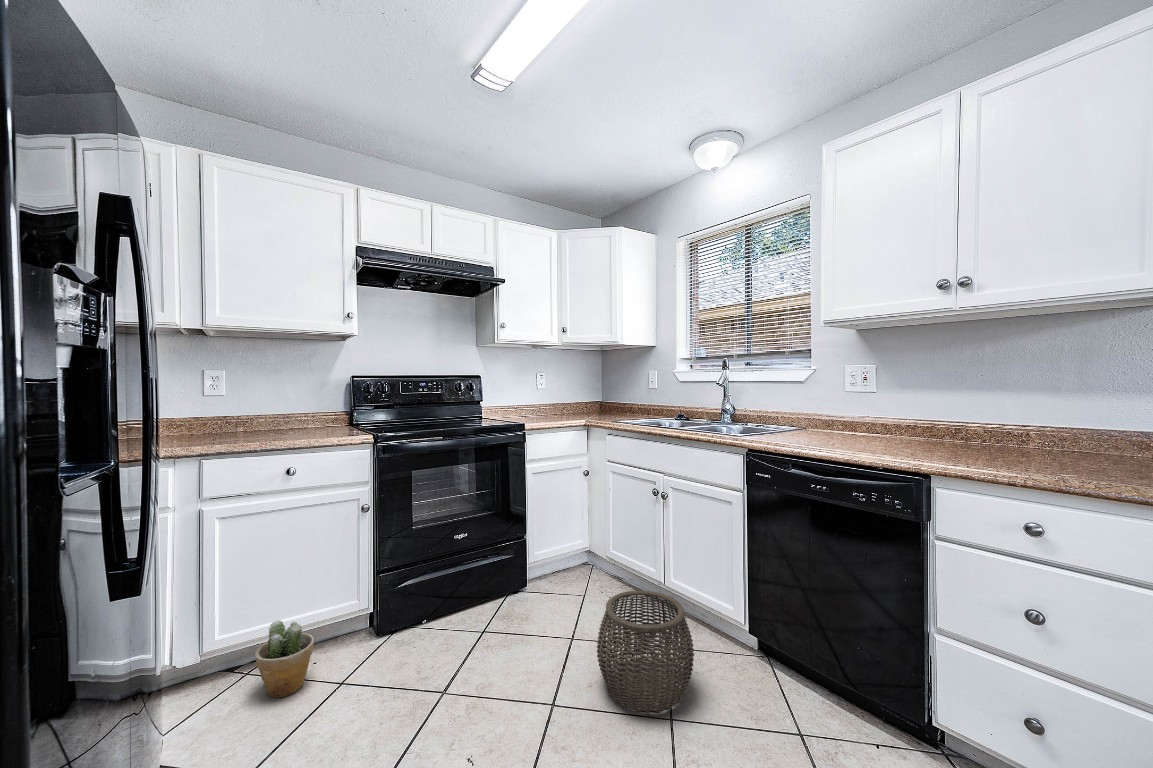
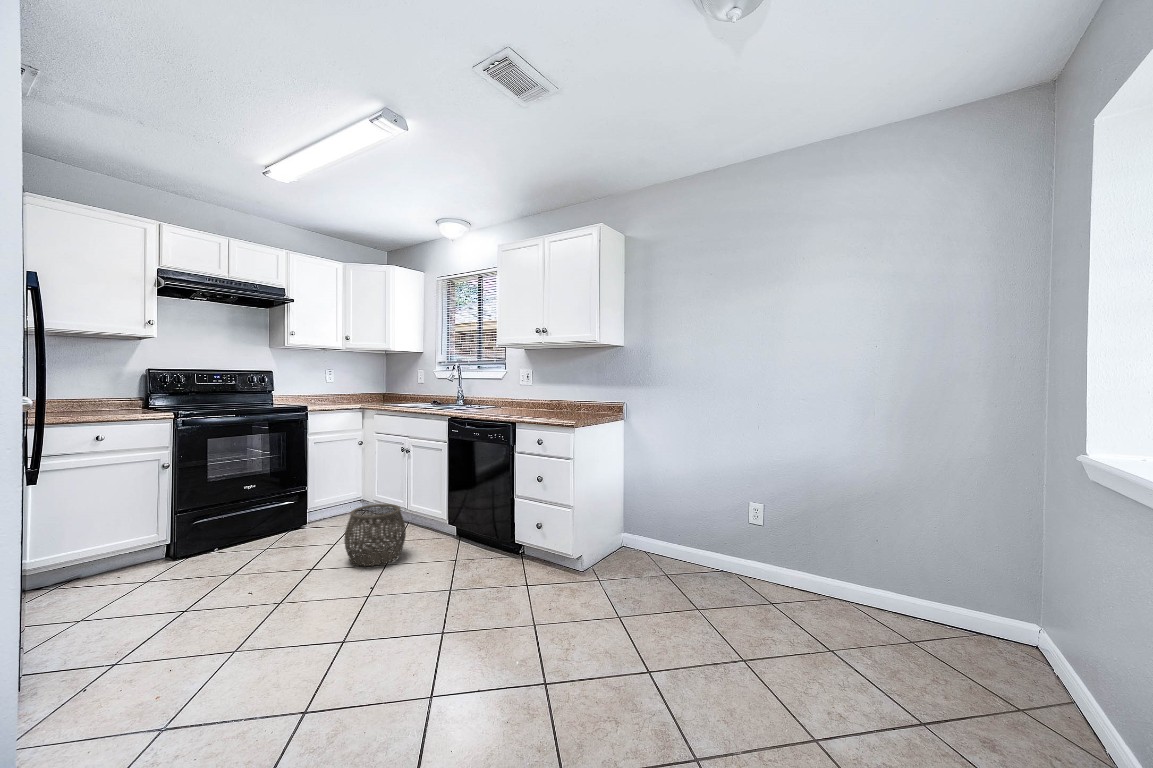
potted plant: present [255,621,314,697] -> none [72,541,123,593]

